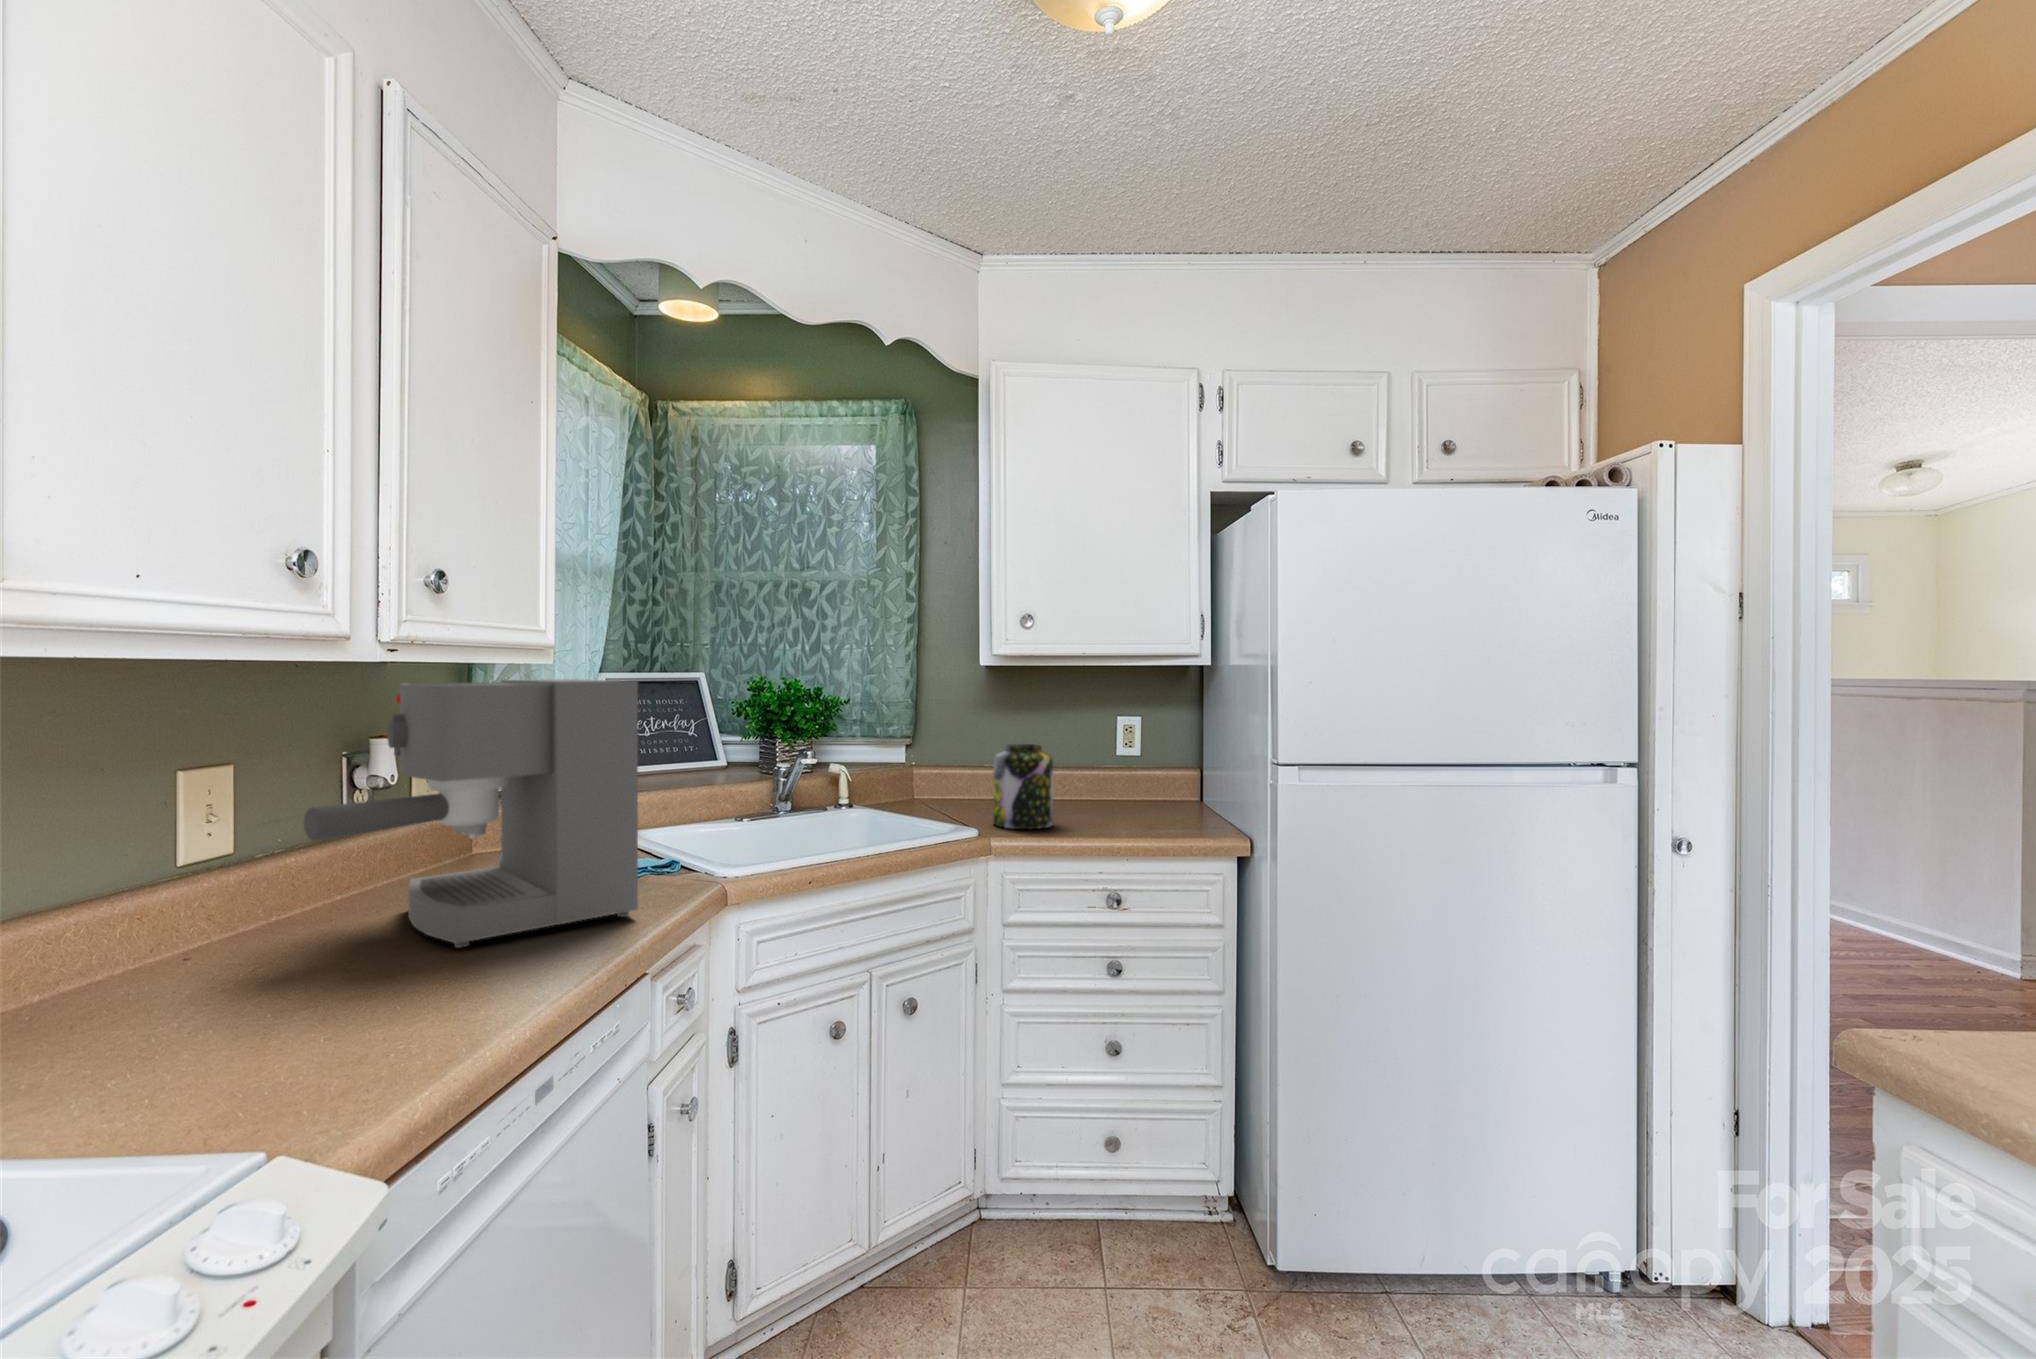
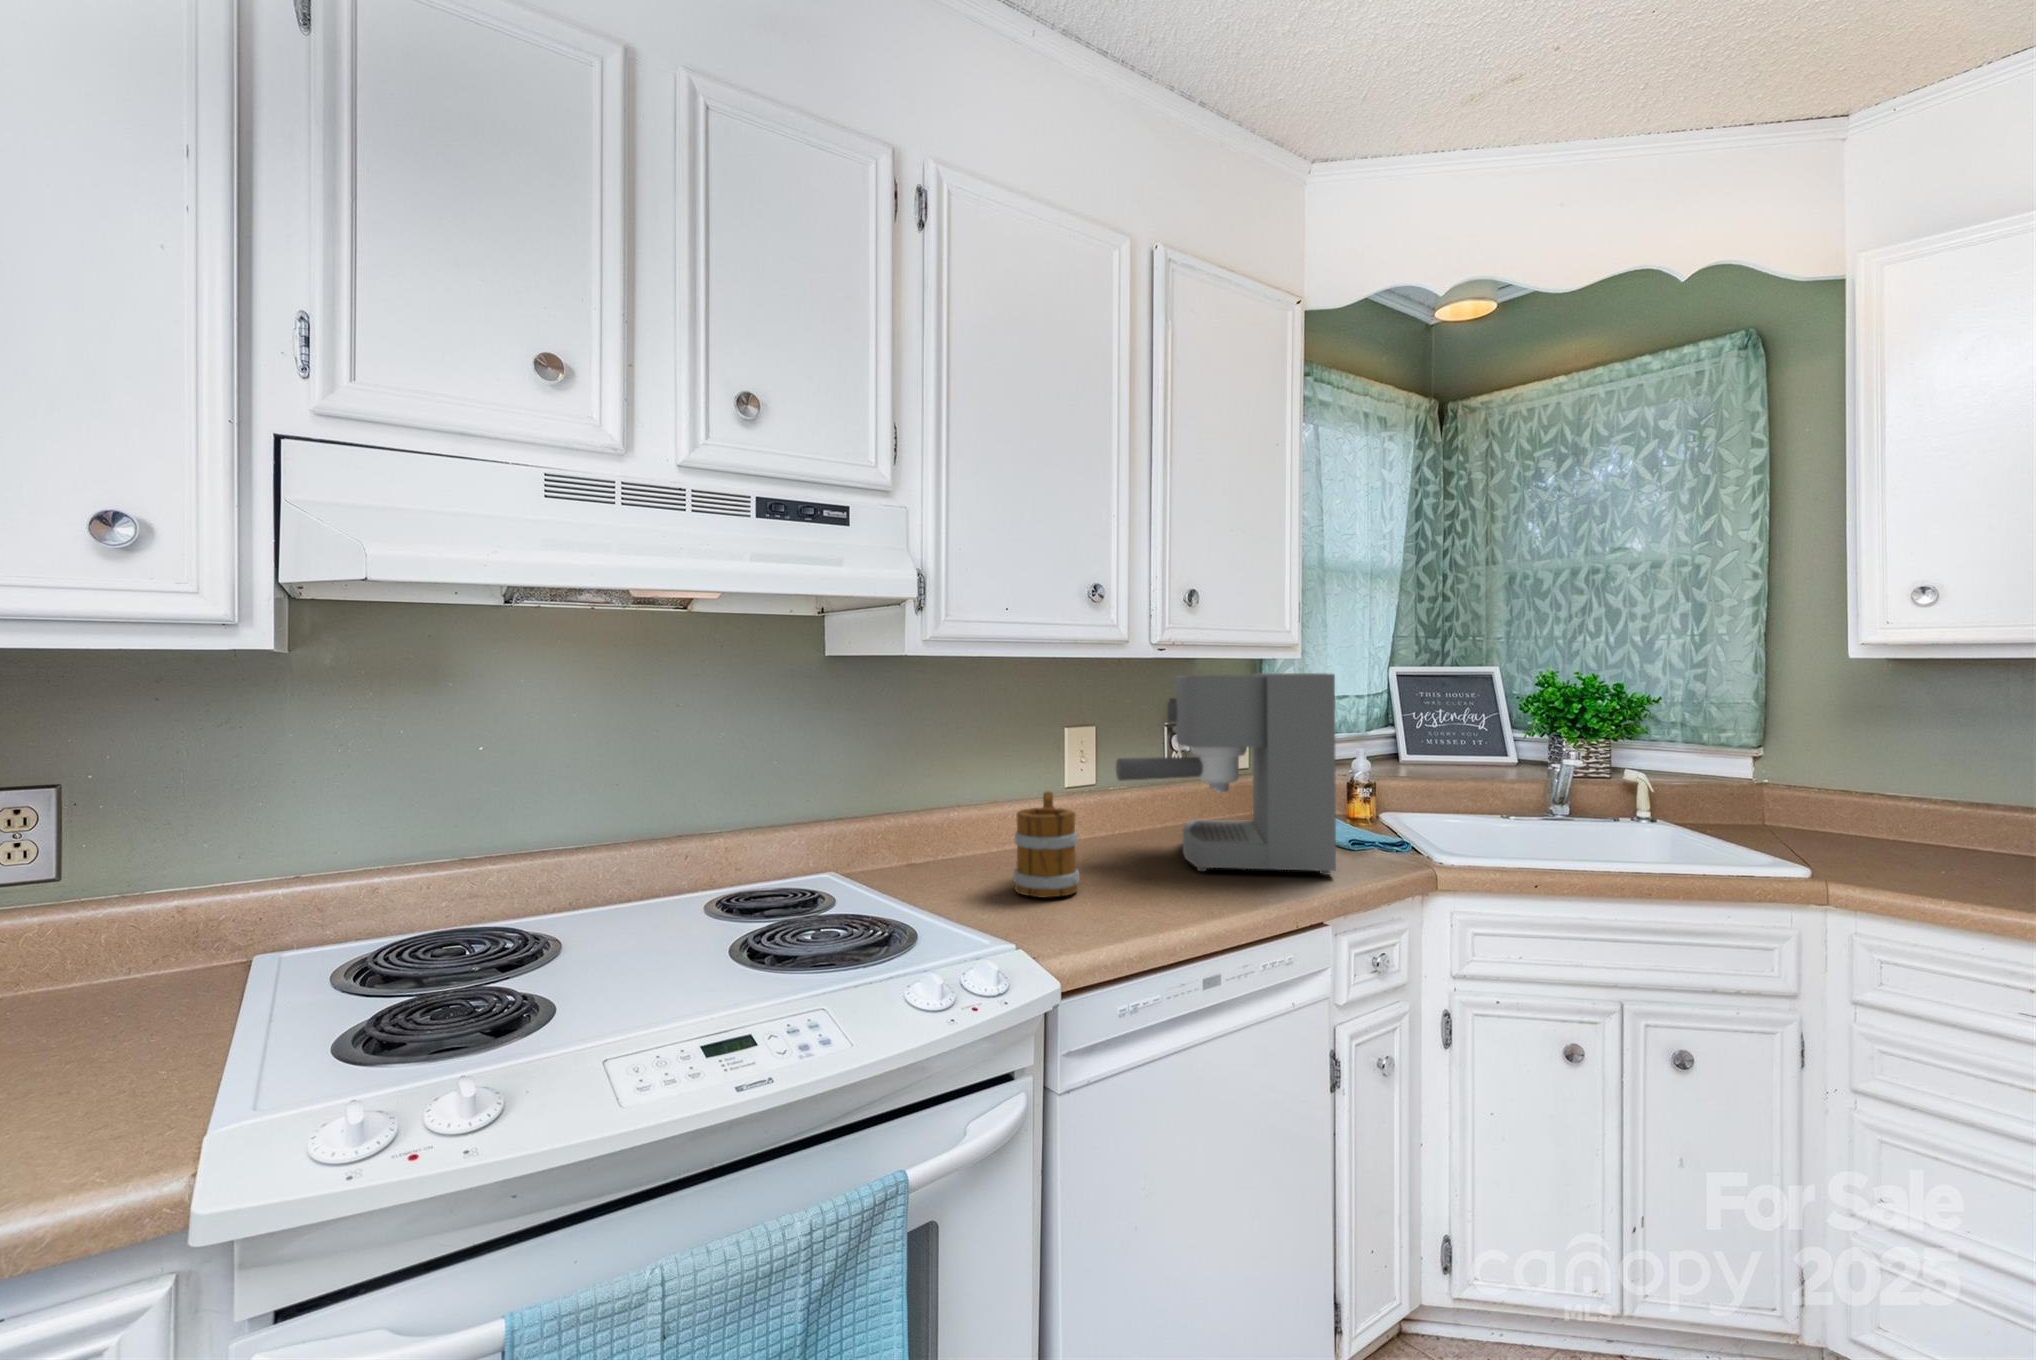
jar: present [993,744,1053,829] -> none [1859,762,1972,883]
mug: none [130,877,279,1064] -> present [1013,792,1080,898]

